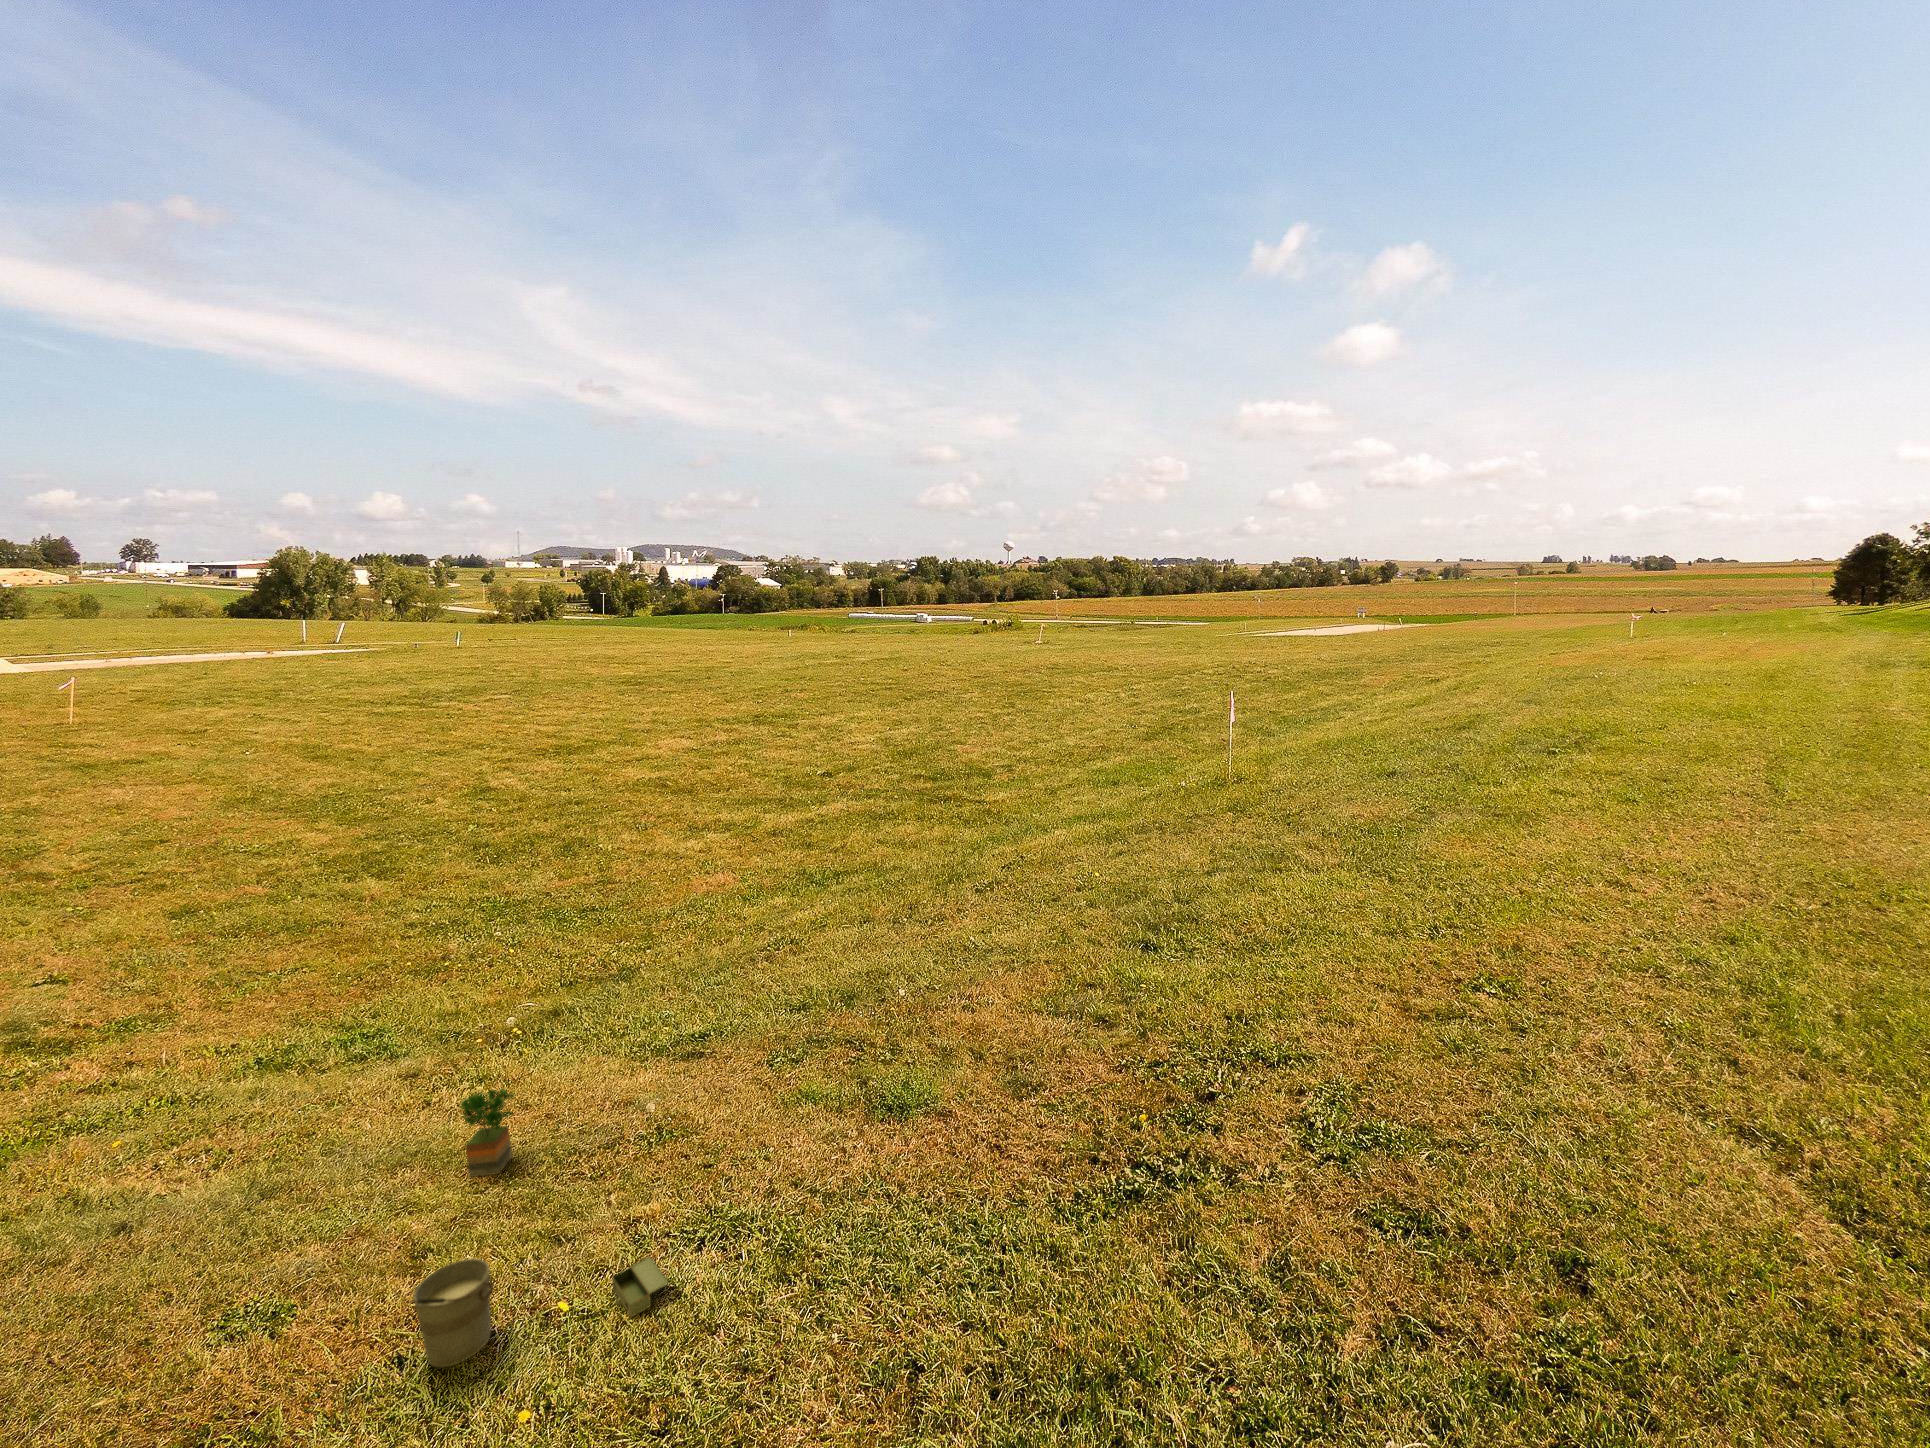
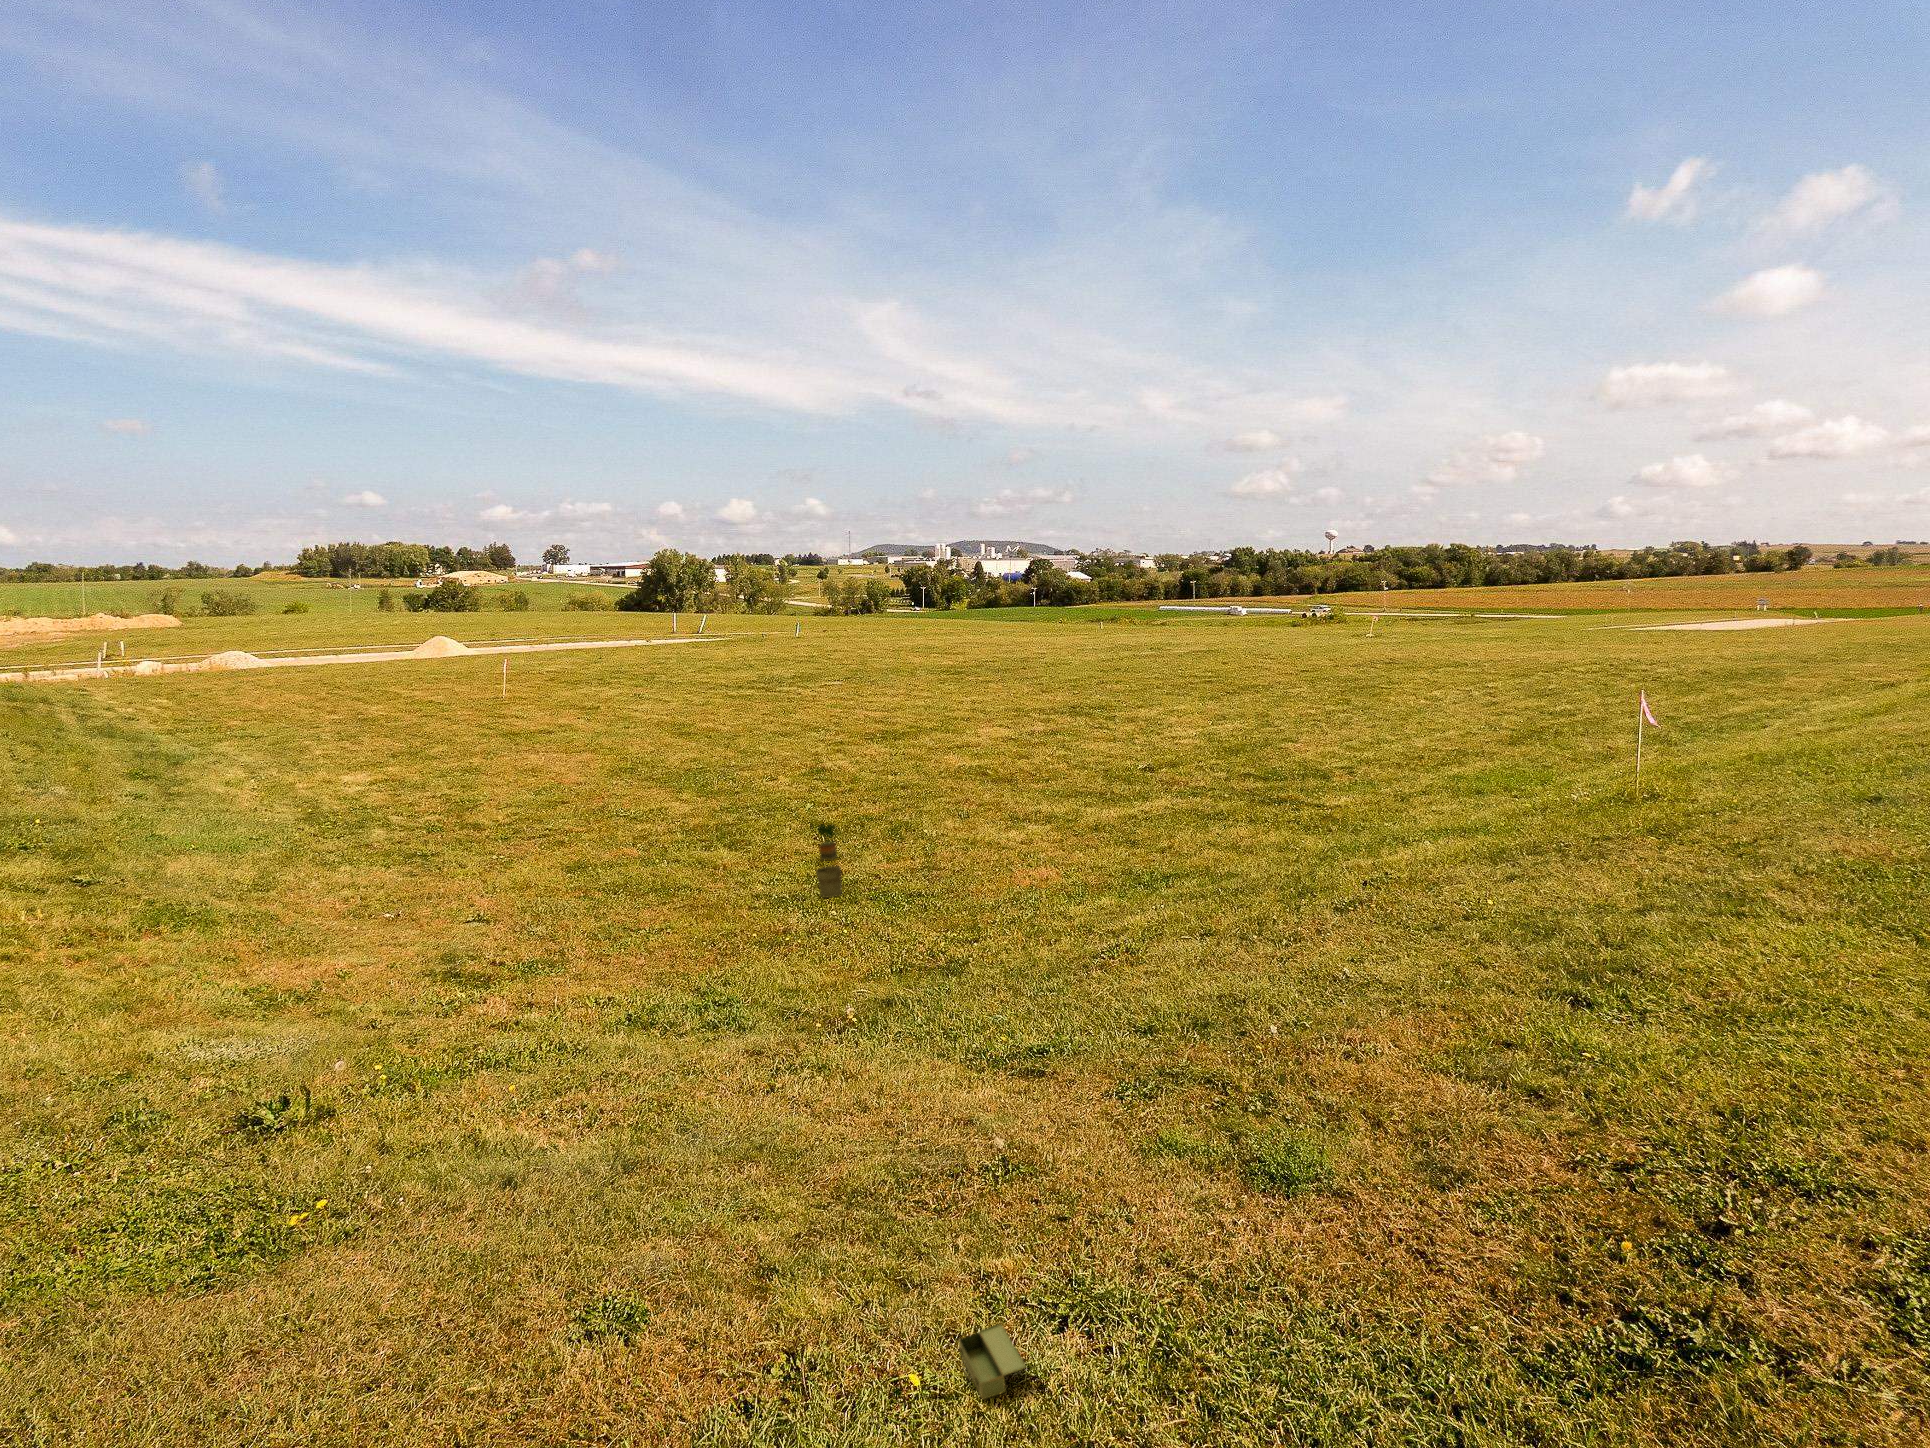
potted tree: present [460,1088,515,1177] -> present [816,824,837,860]
bucket: present [404,1258,494,1368] -> present [816,865,842,898]

